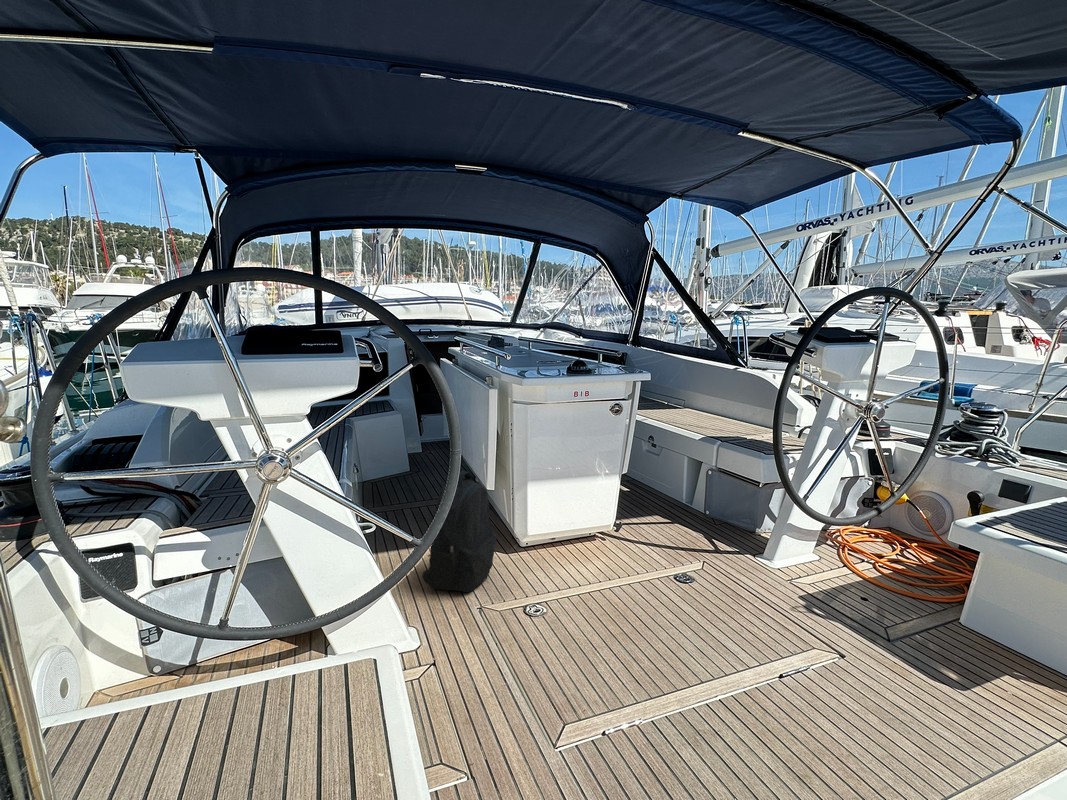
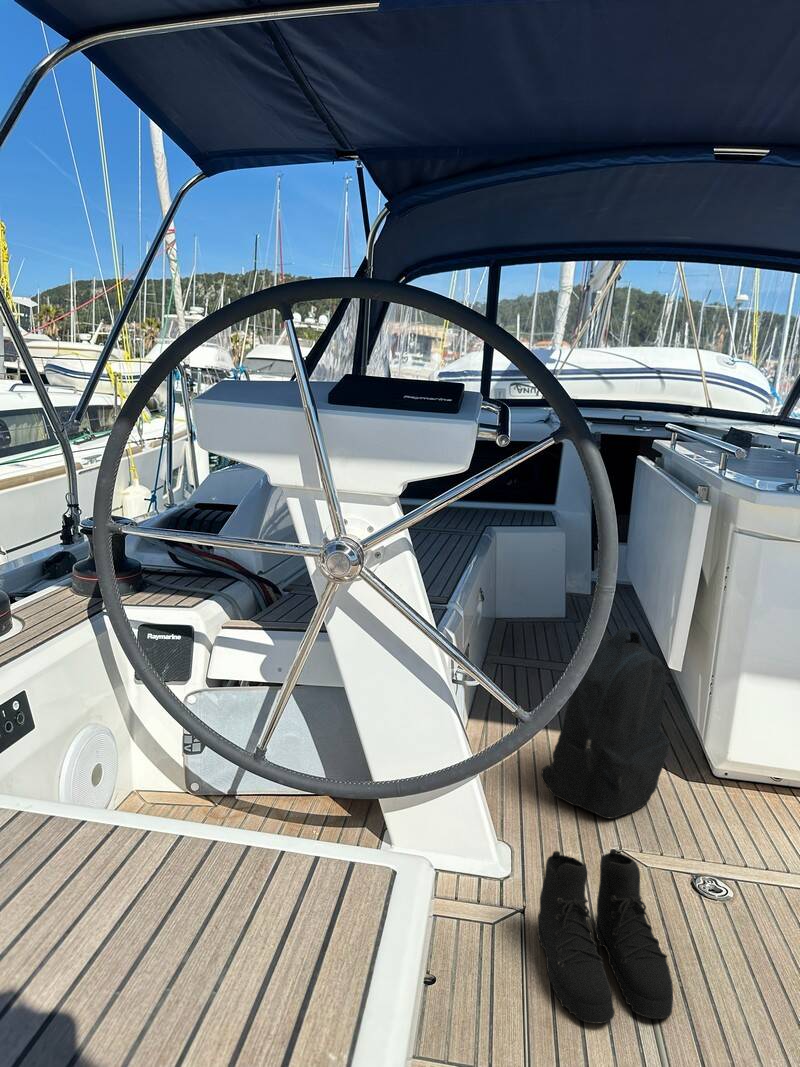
boots: none [447,606,532,709] -> present [537,849,673,1024]

